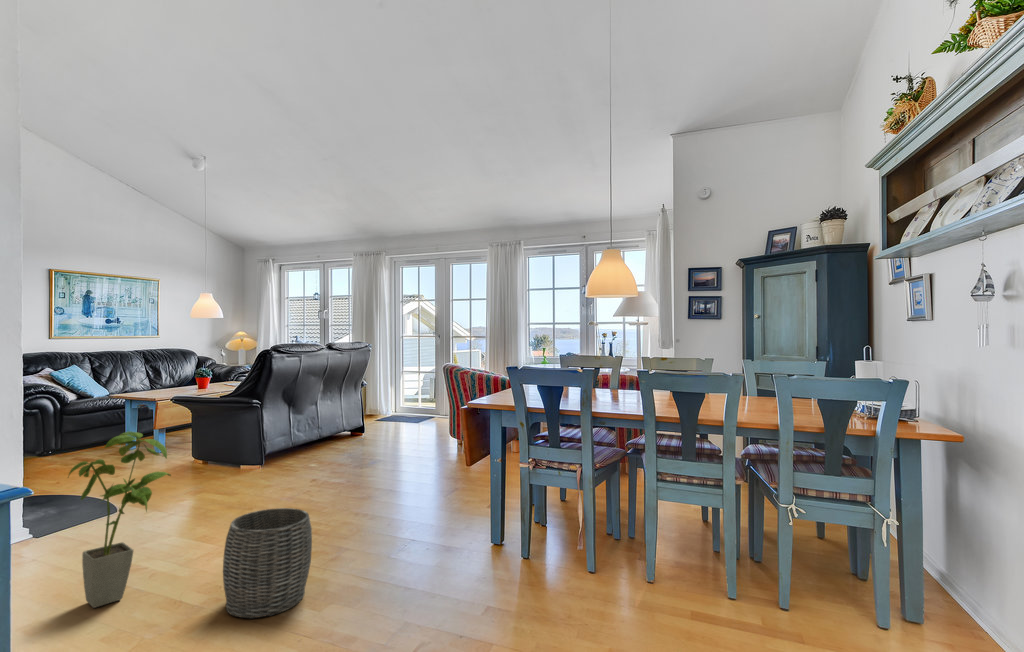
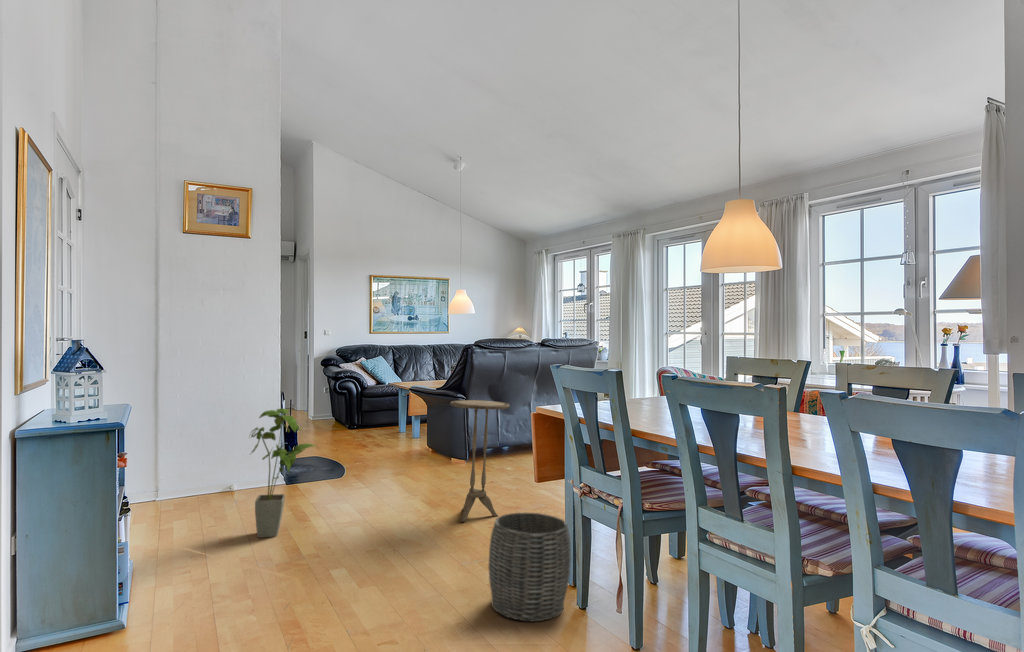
side table: none [317,402,377,524] -> present [450,400,510,522]
woven basket: present [223,508,312,618] -> present [488,513,571,621]

